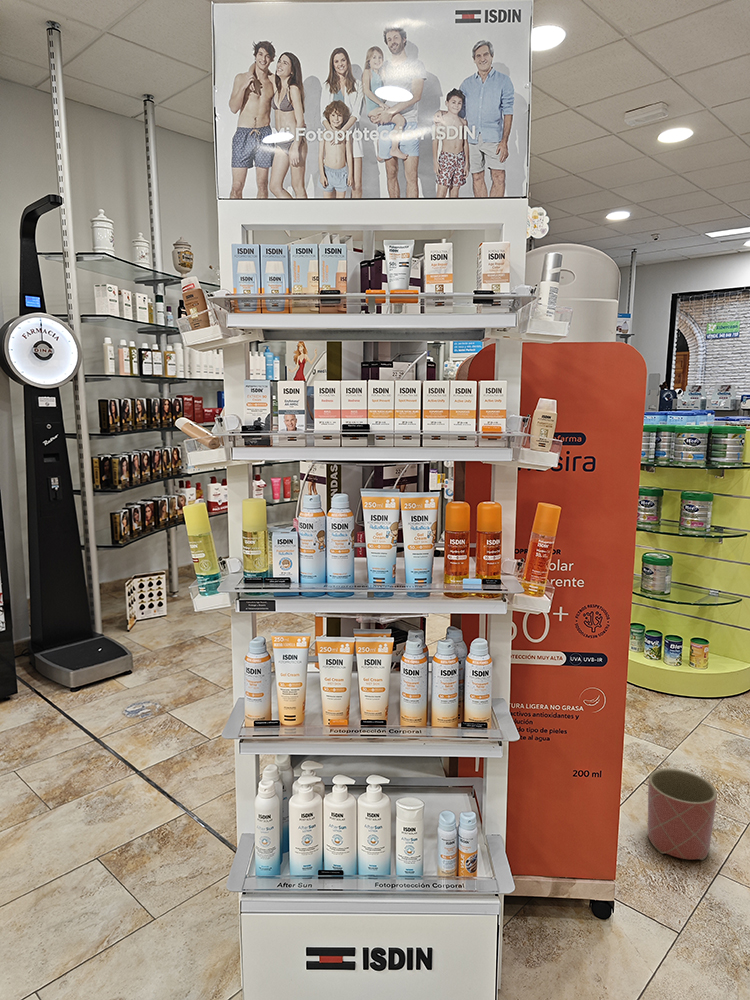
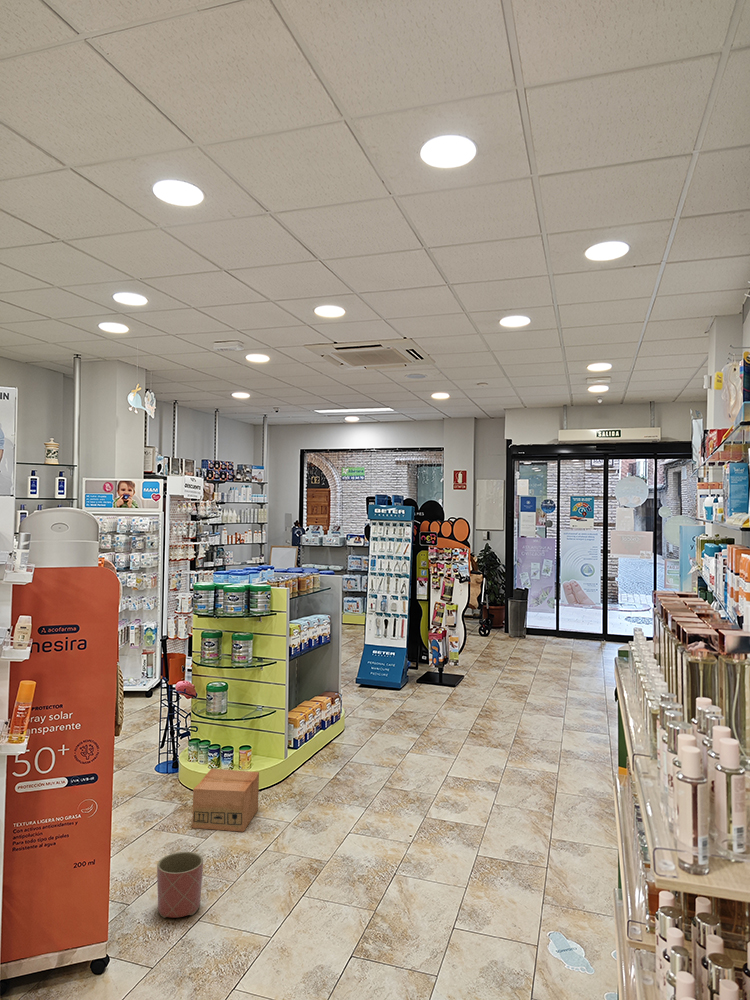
cardboard box: none [644,658,730,747] -> present [192,769,259,832]

